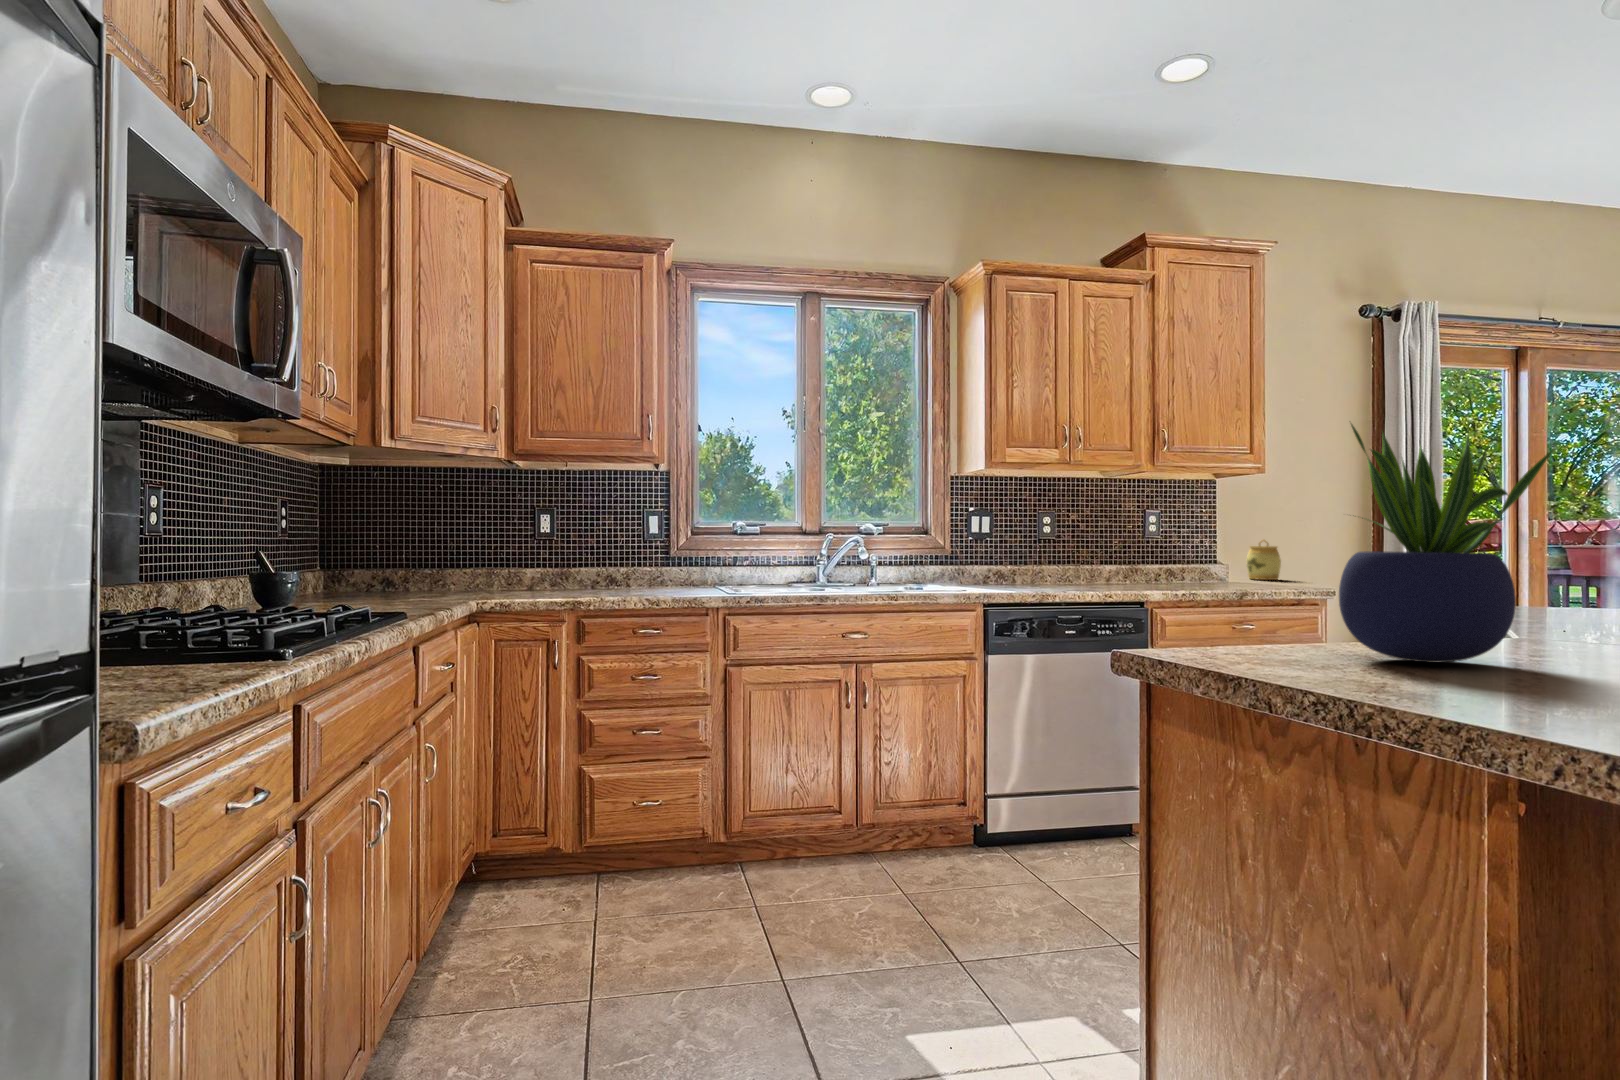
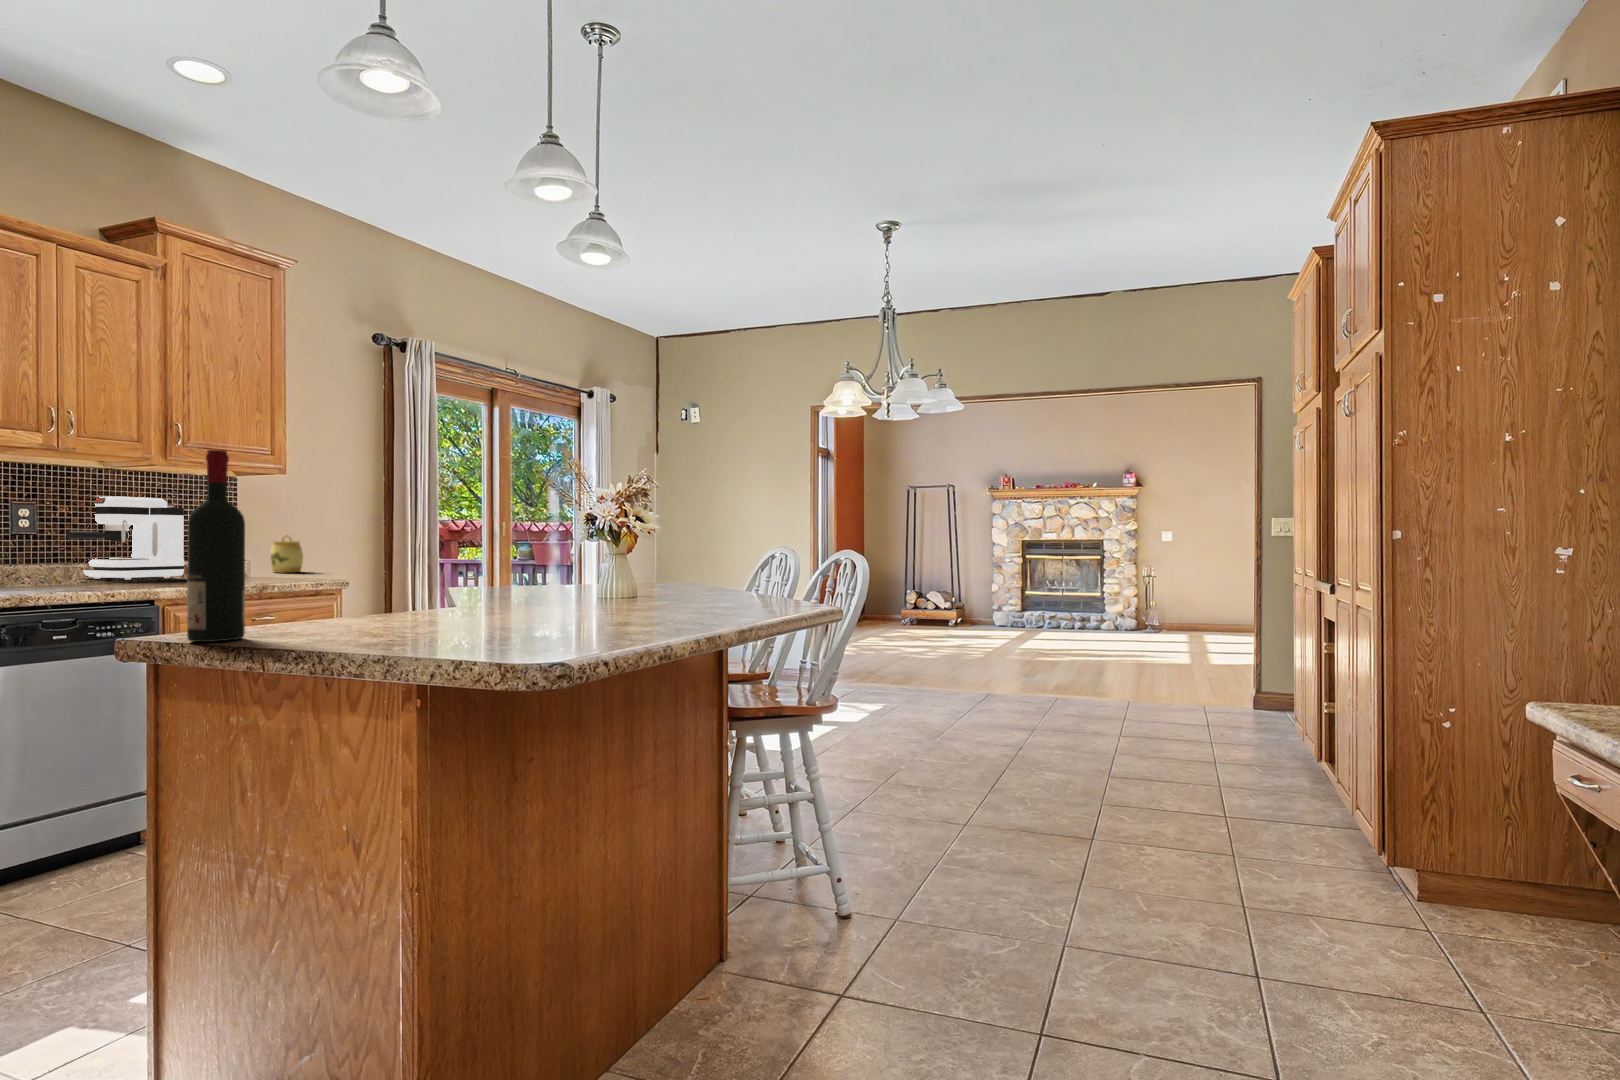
potted plant: present [1339,424,1553,663] -> none [324,457,458,626]
wine bottle: none [1174,425,1237,661] -> present [187,450,245,642]
coffee maker: none [1078,504,1168,581] -> present [66,496,184,580]

